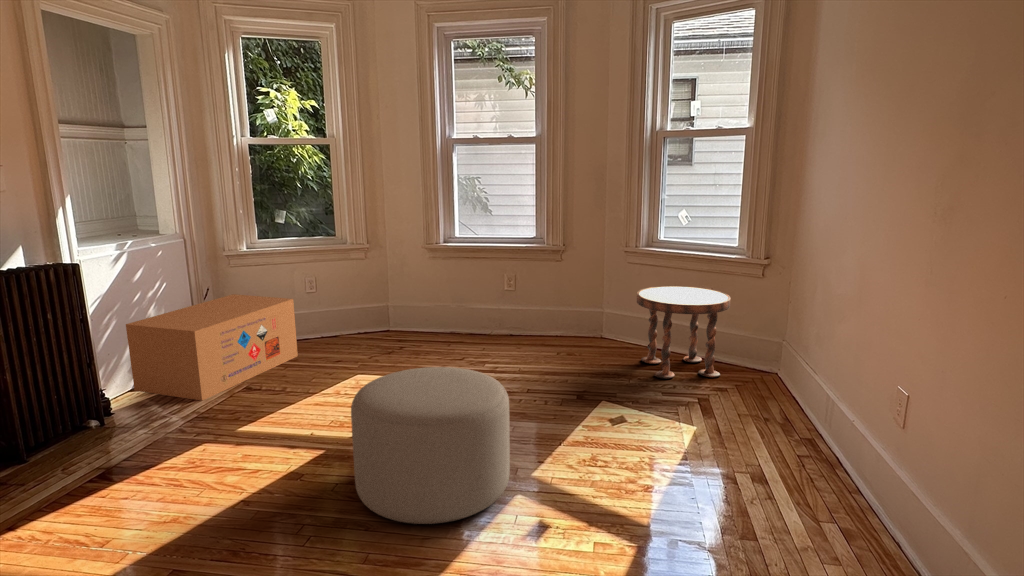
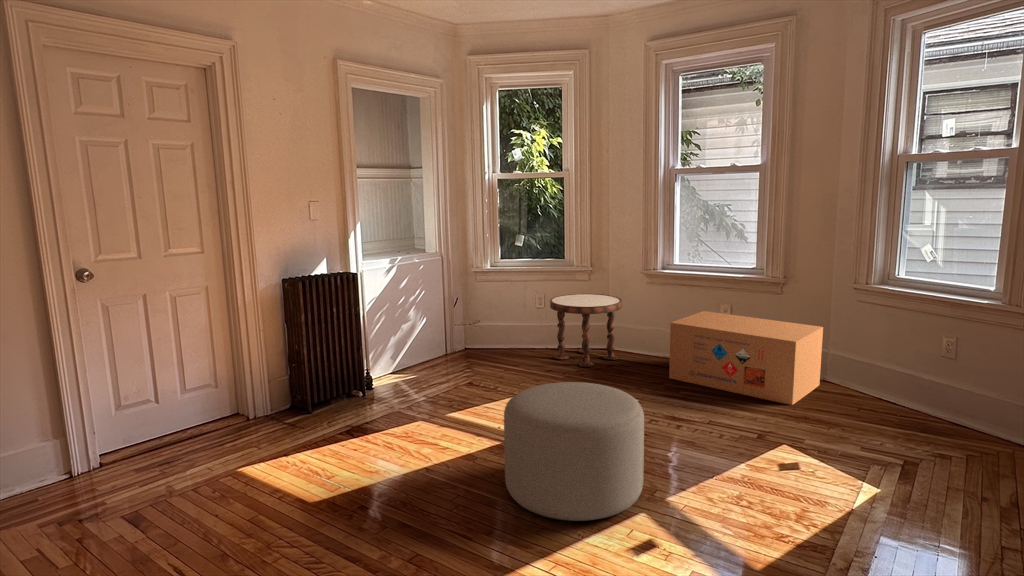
side table: present [637,286,730,379] -> present [550,294,622,367]
cardboard box: present [126,294,298,400] -> present [669,311,823,405]

